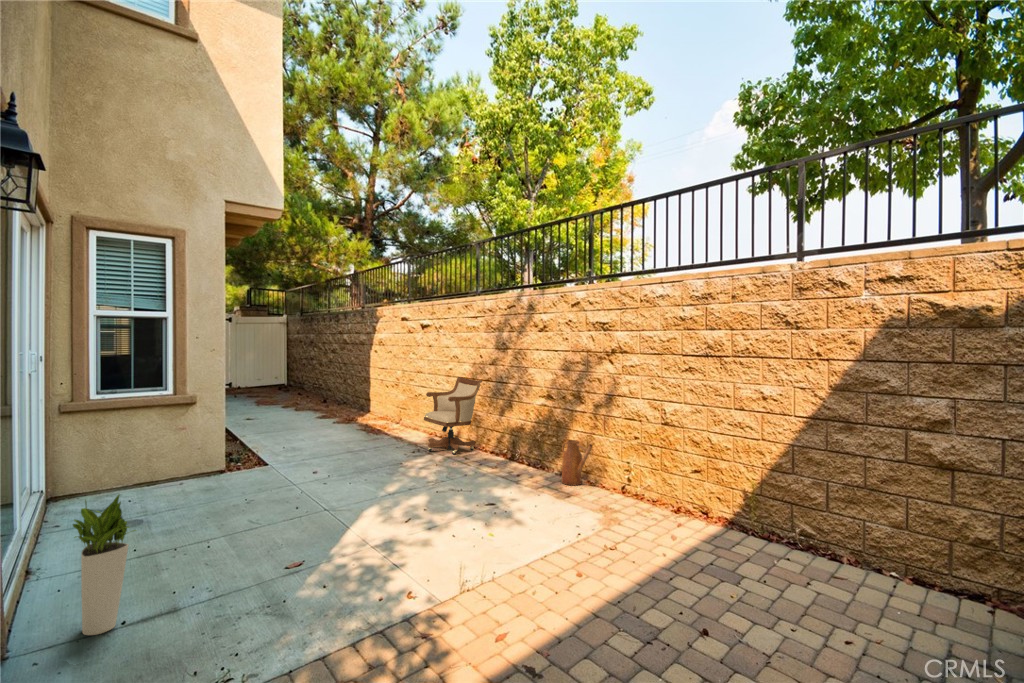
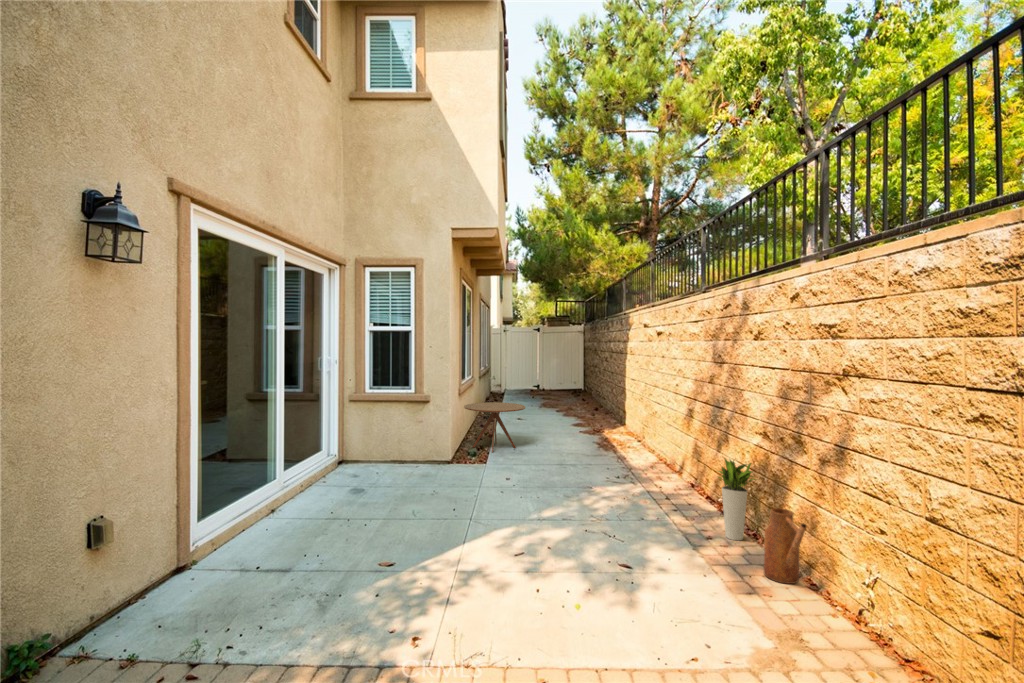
chair: present [424,377,482,455] -> none [628,395,697,495]
round table: none [234,394,303,443] -> present [464,402,526,452]
planter: present [73,495,136,635] -> present [719,459,755,540]

